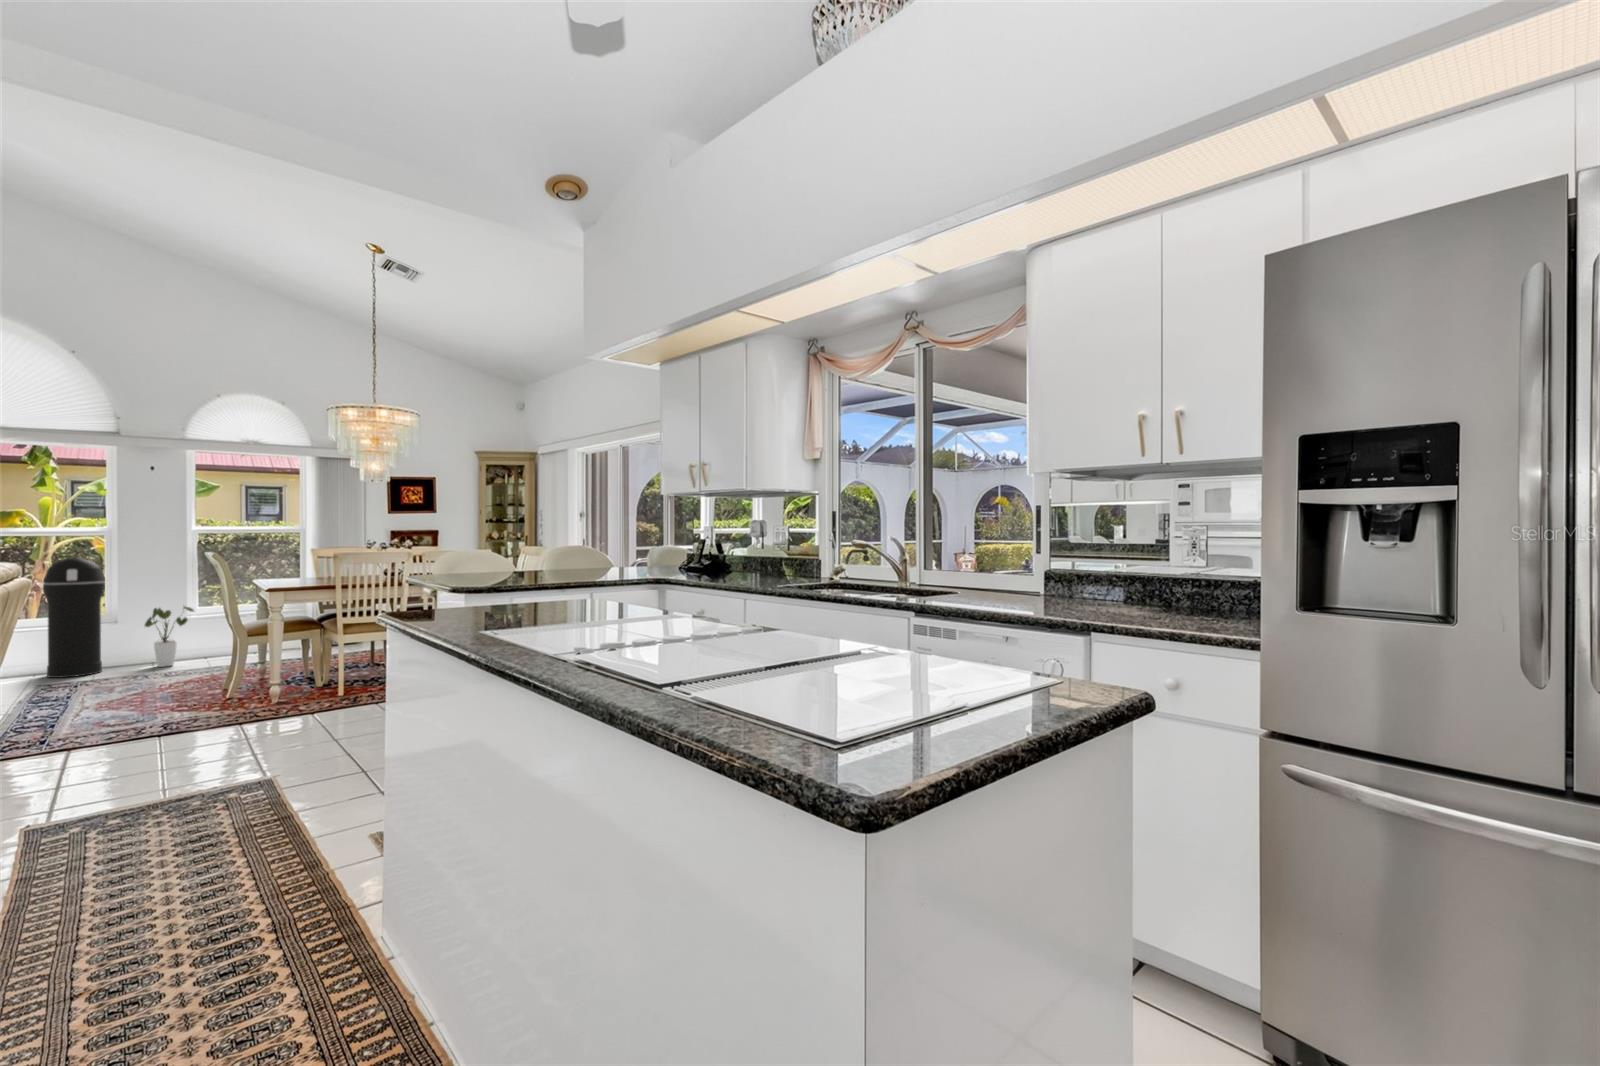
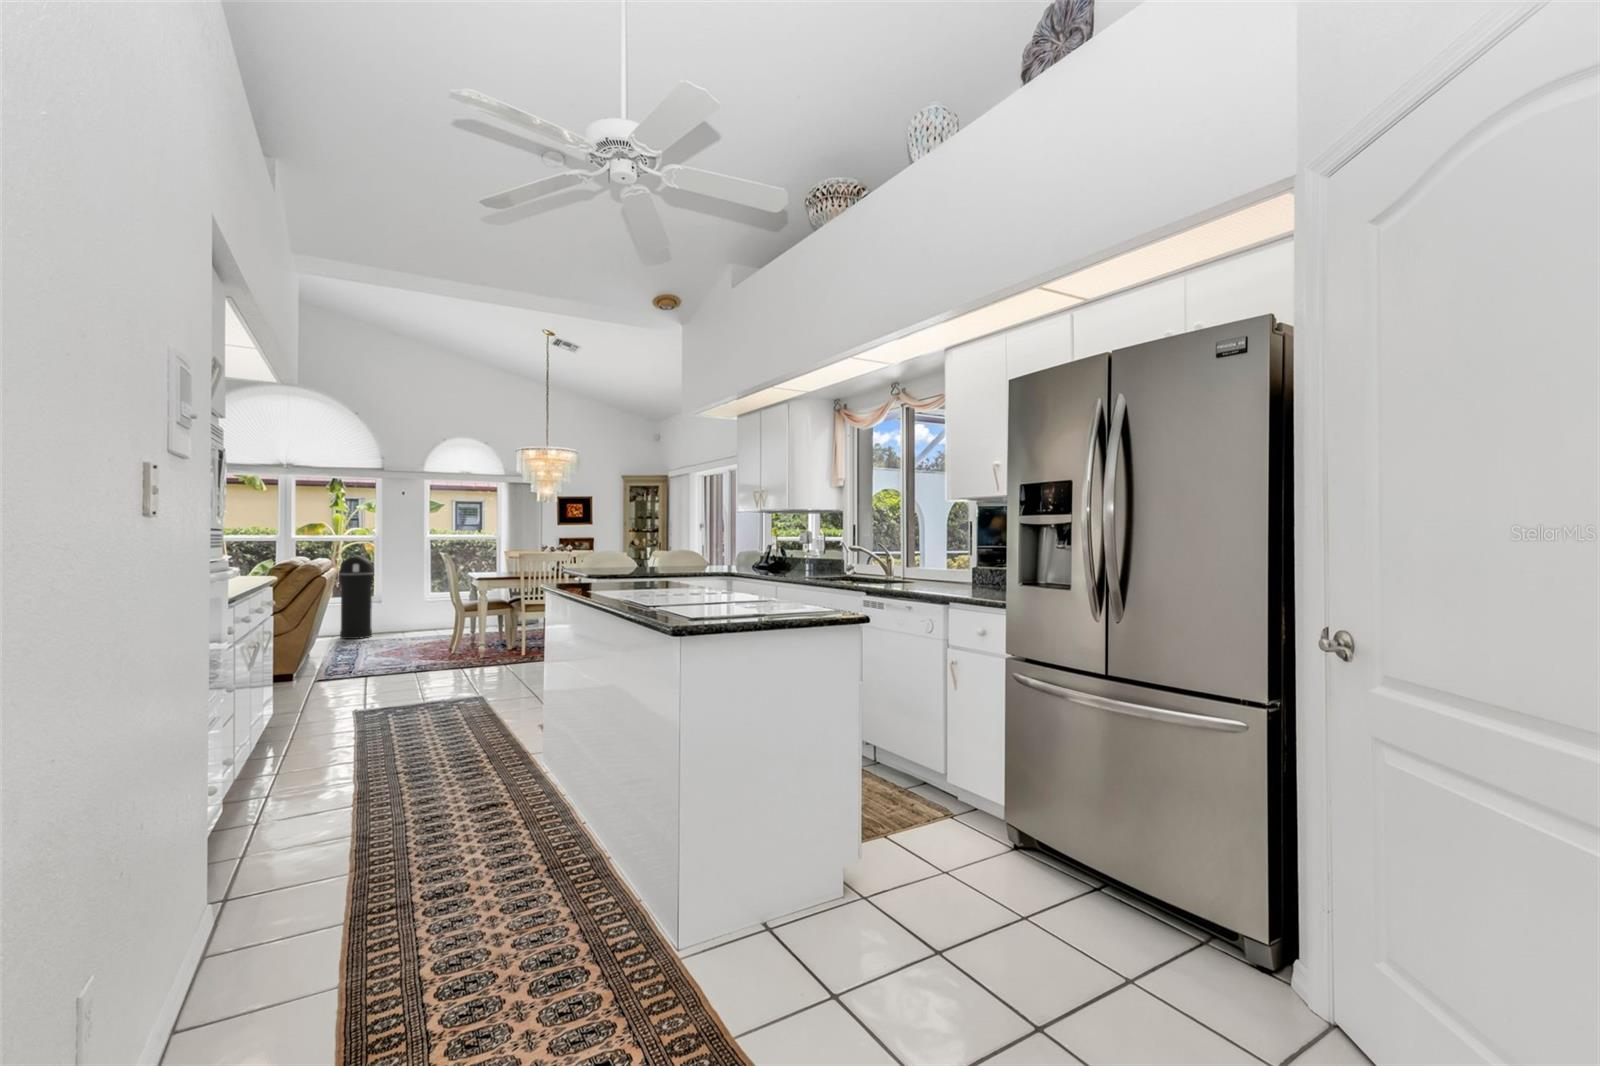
house plant: present [145,606,194,667] -> none [398,591,429,635]

